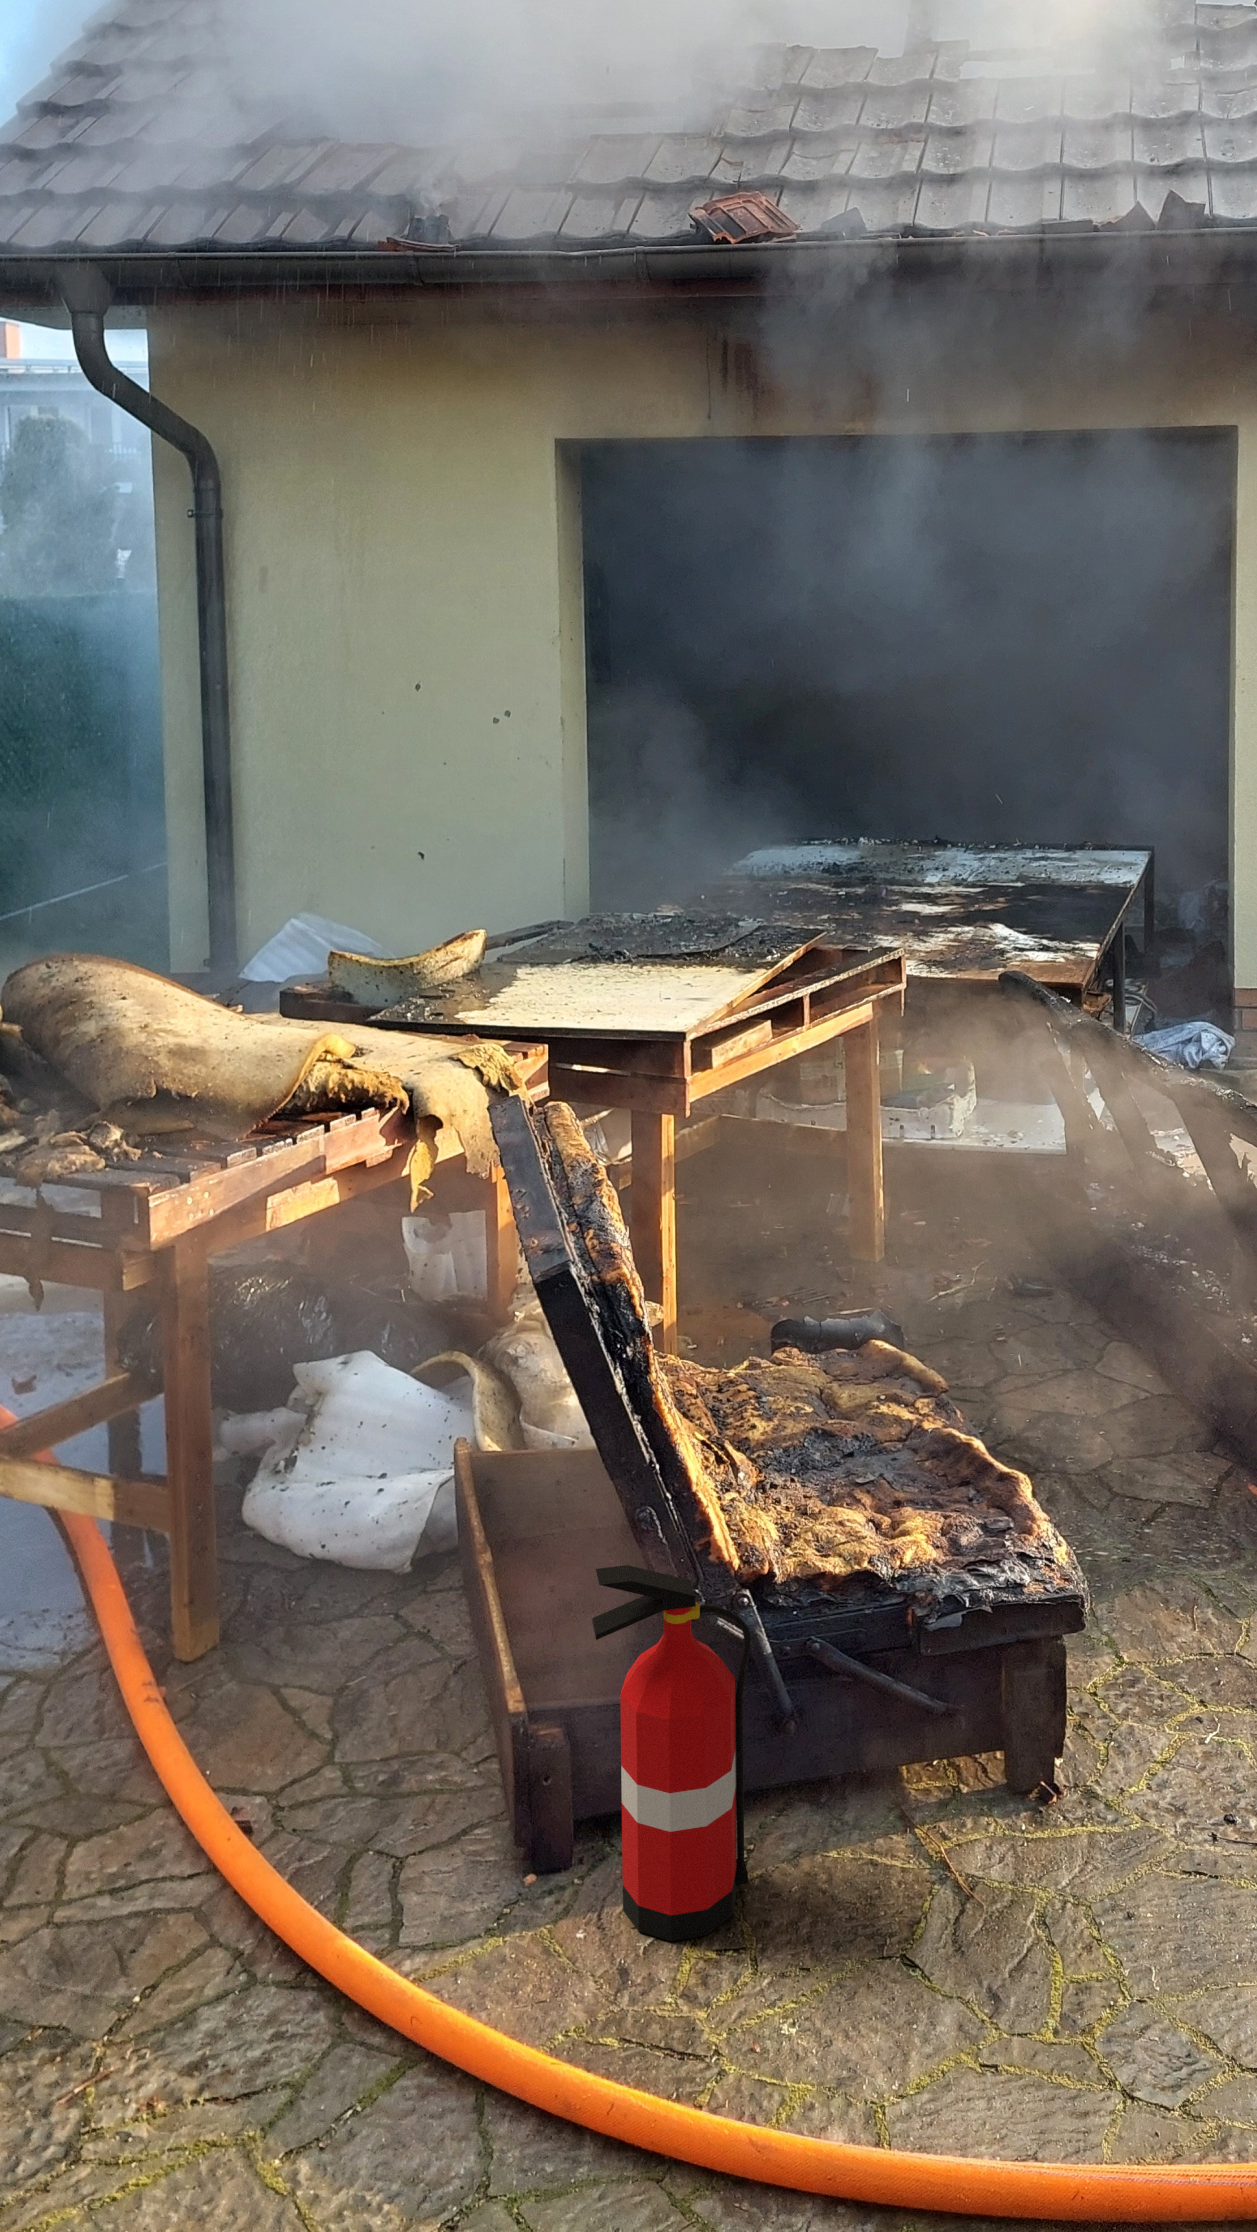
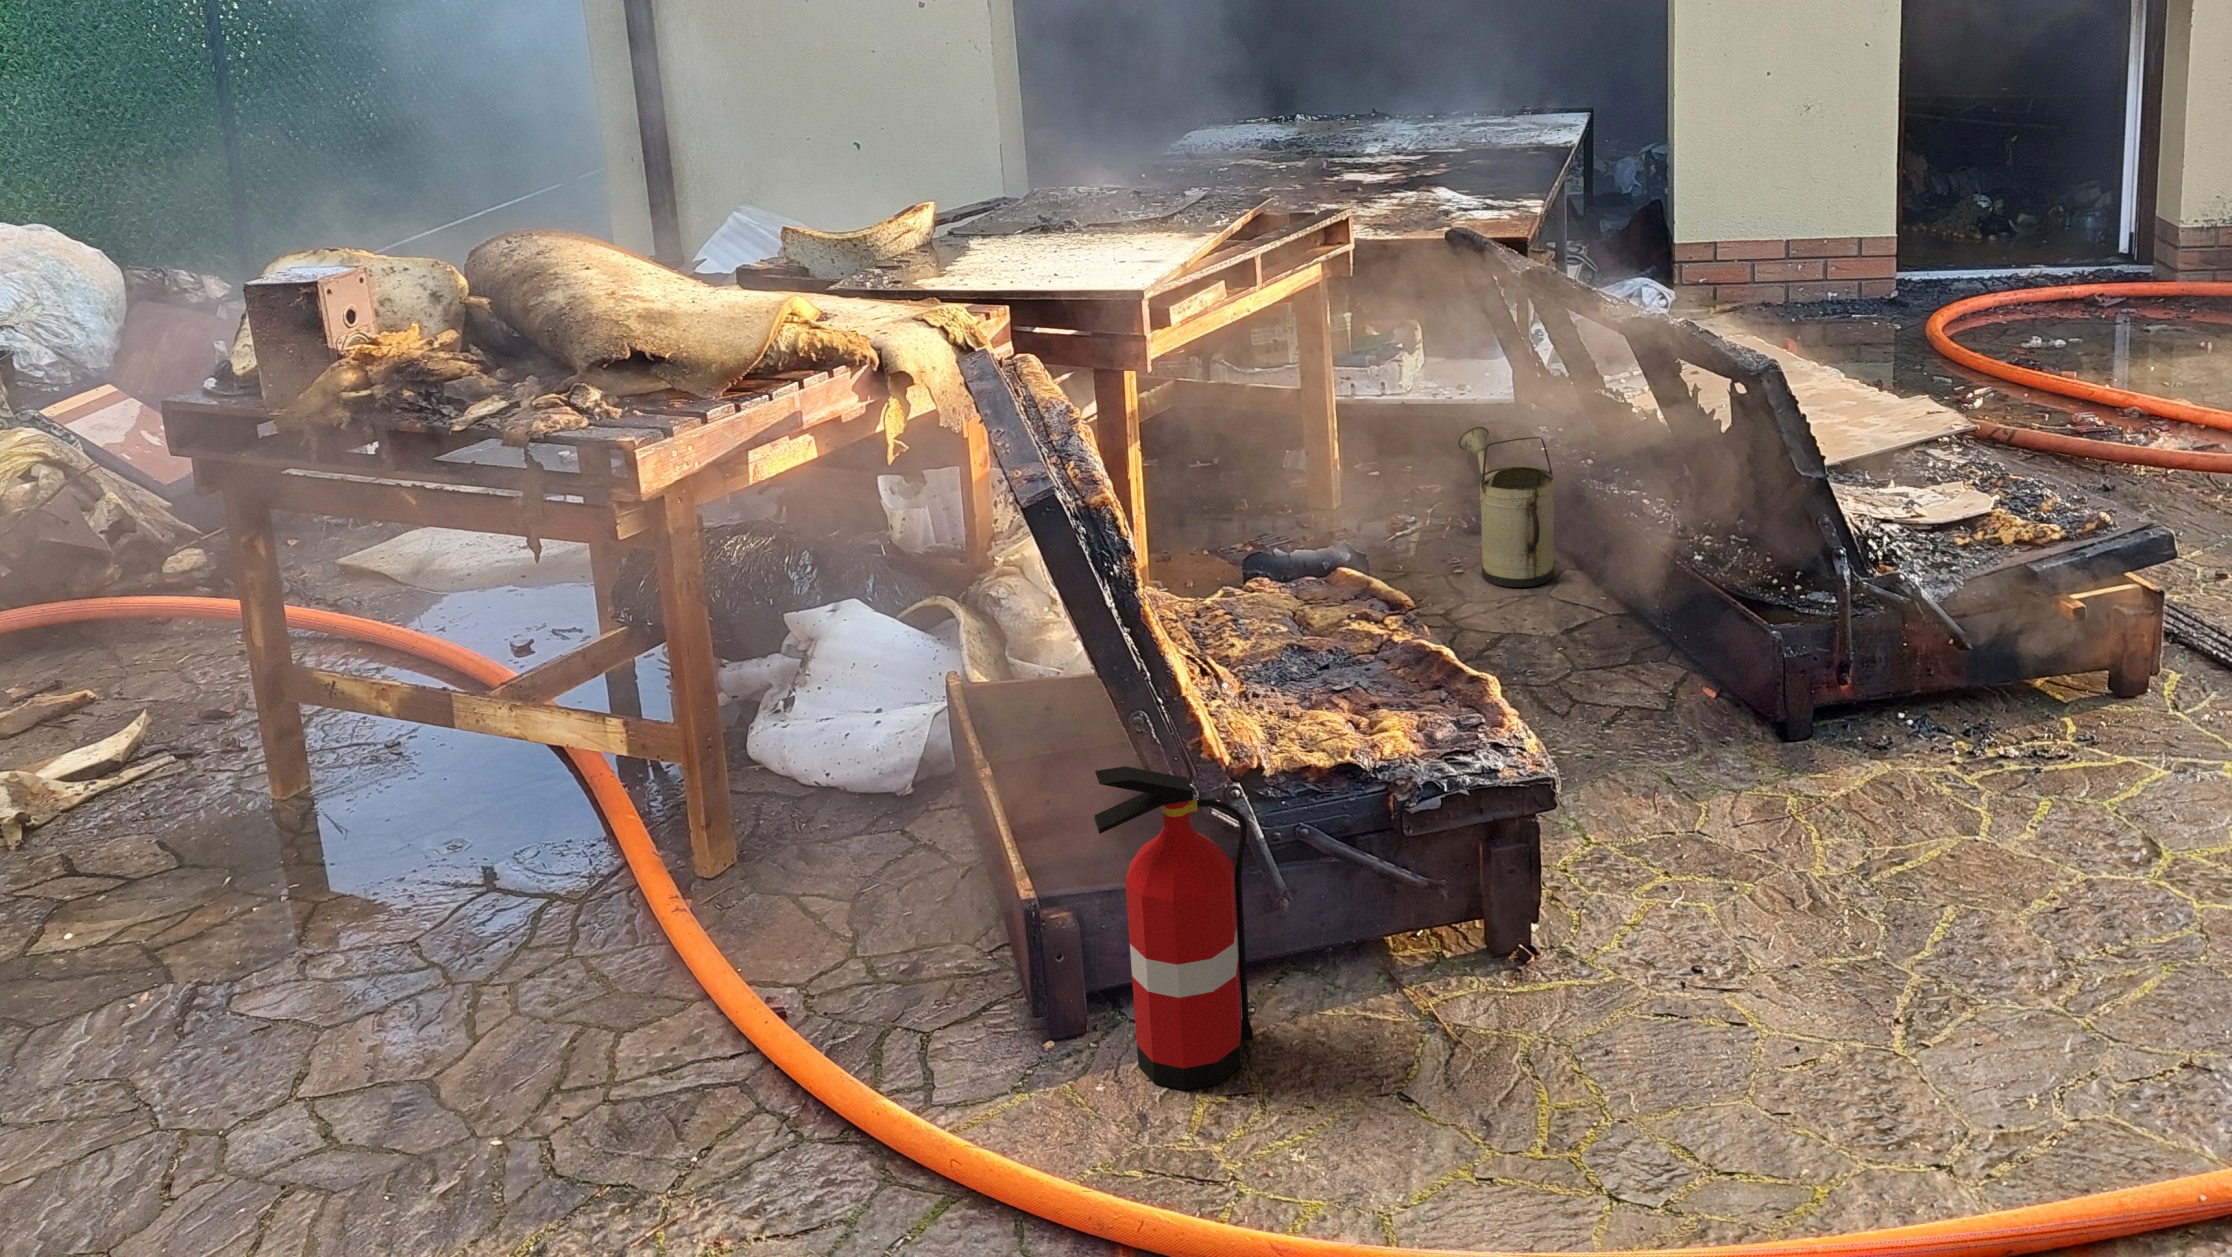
watering can: none [999,1185,1095,1361] -> present [1458,427,1554,587]

